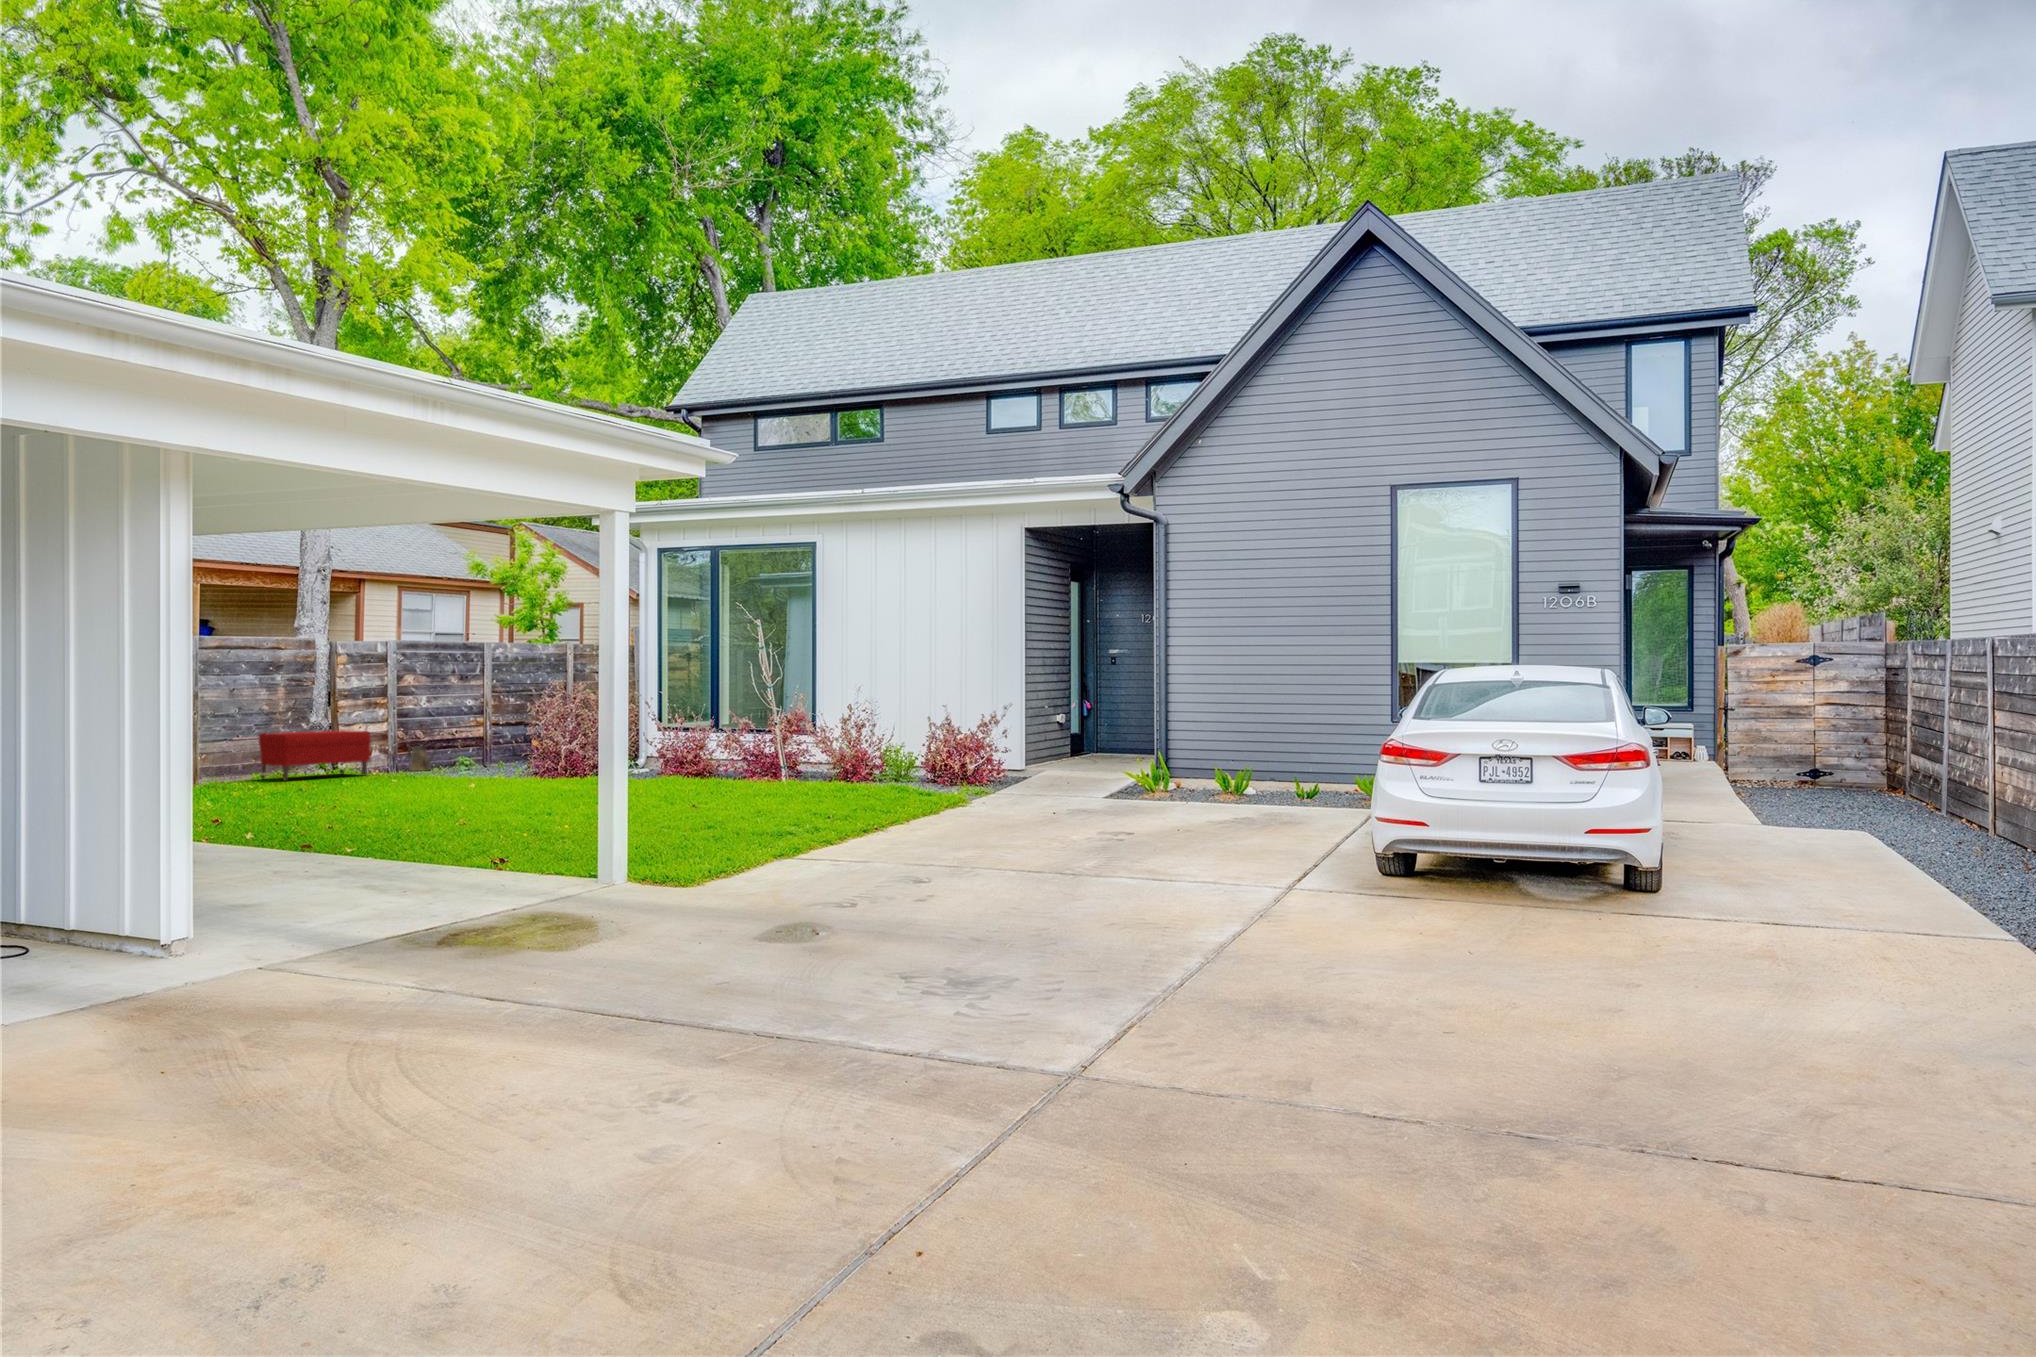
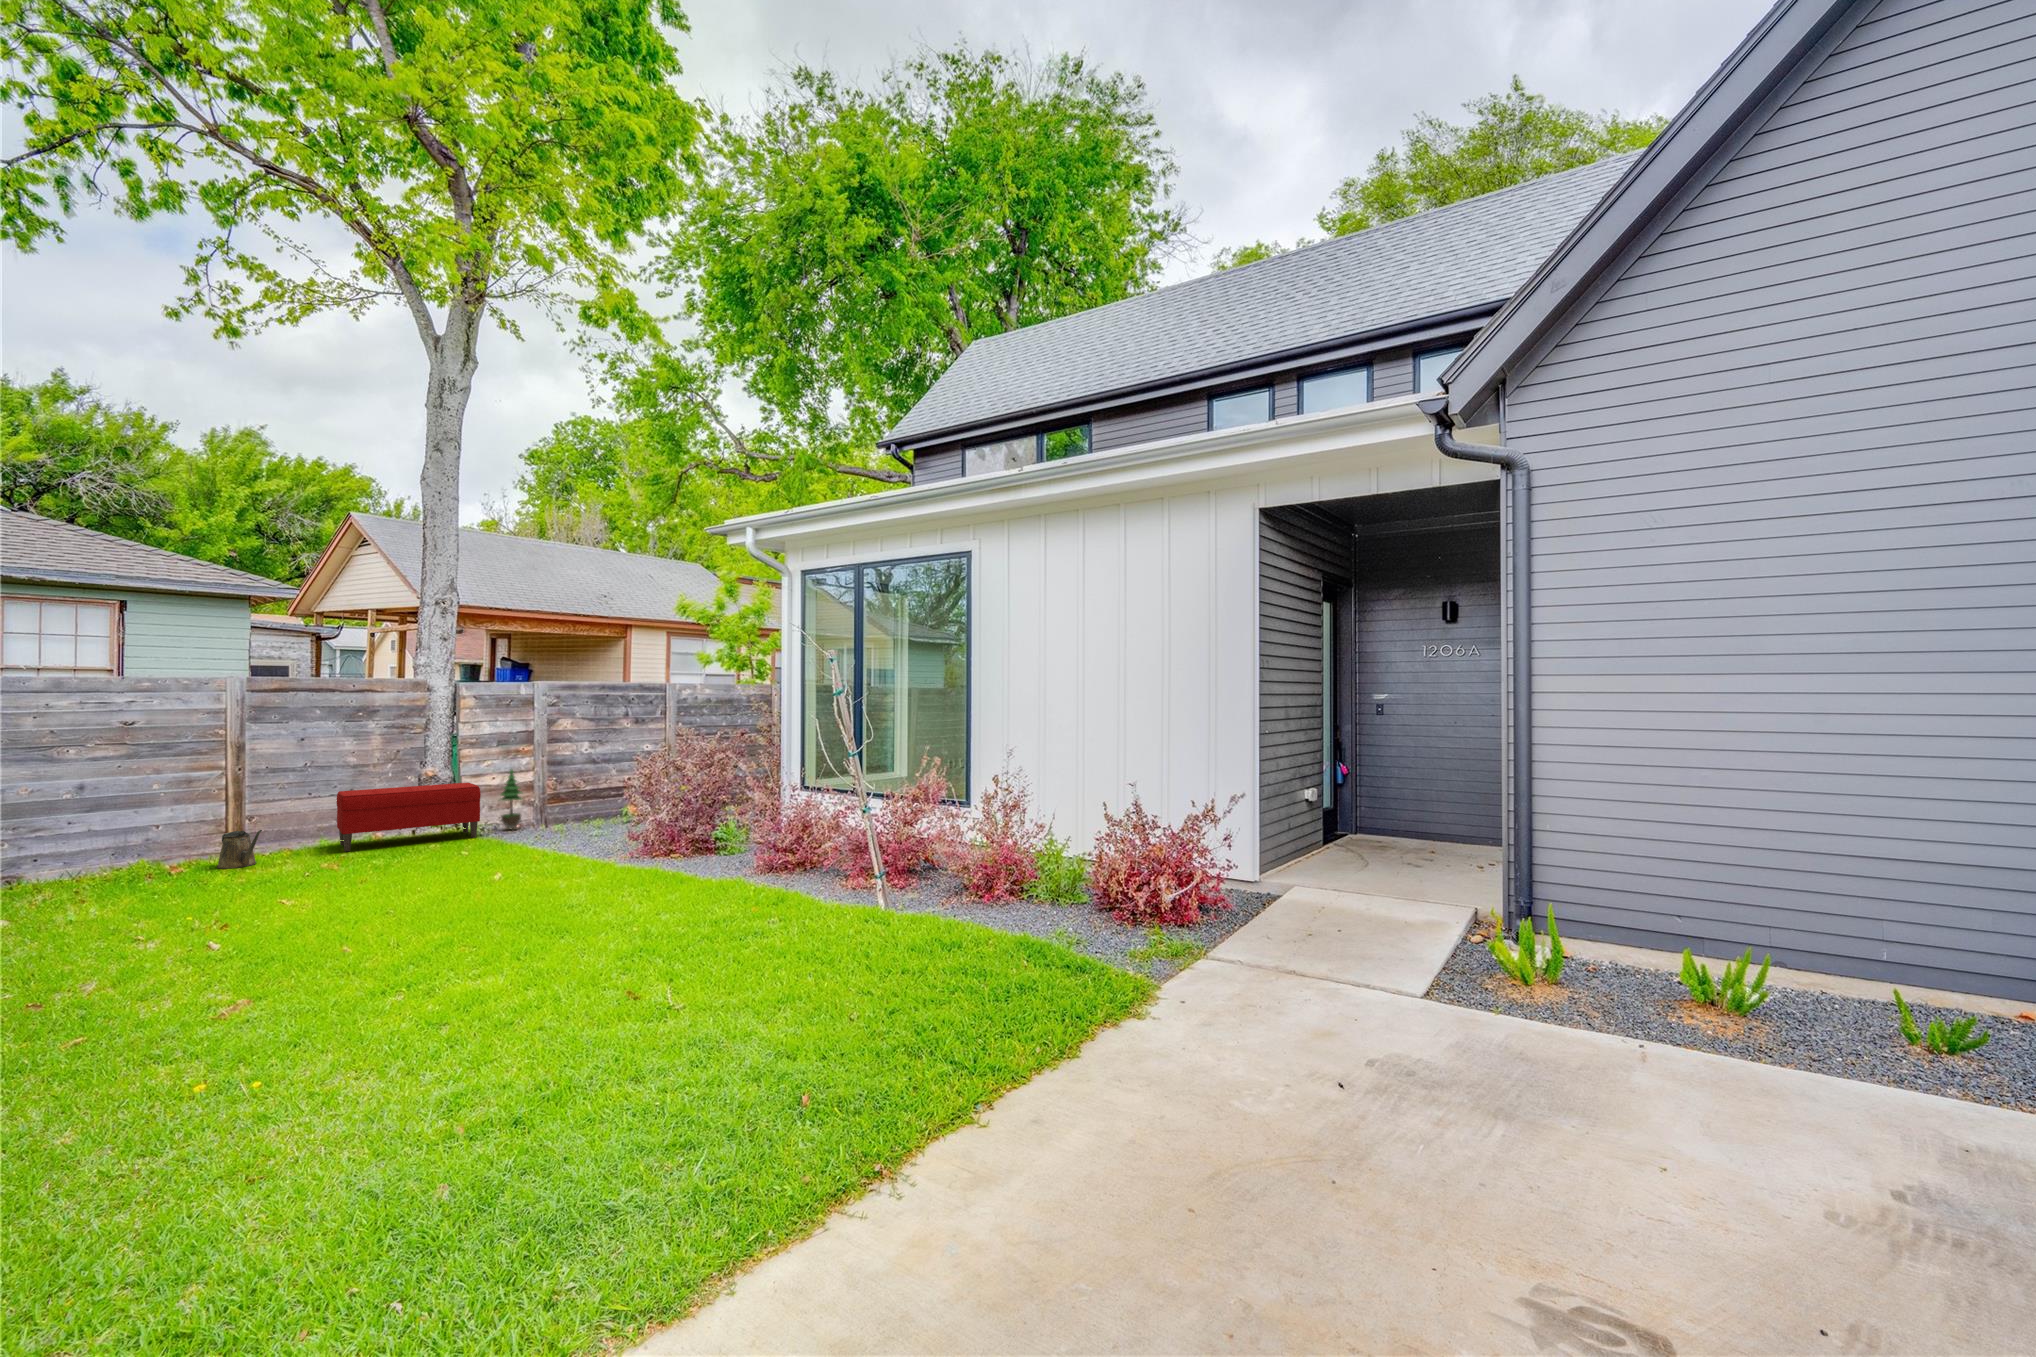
potted tree: none [370,717,391,773] -> present [501,769,522,829]
watering can: present [407,746,438,771] -> present [217,830,262,868]

